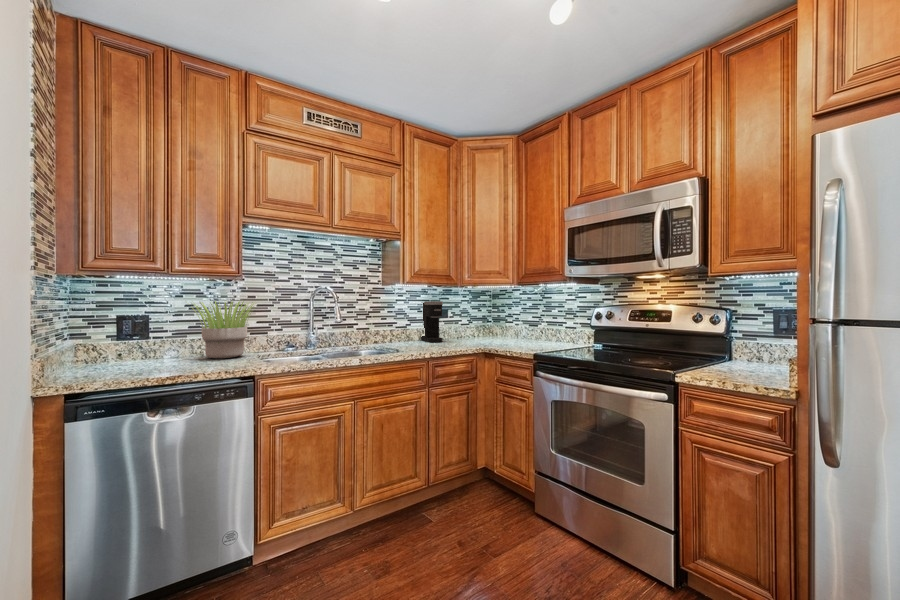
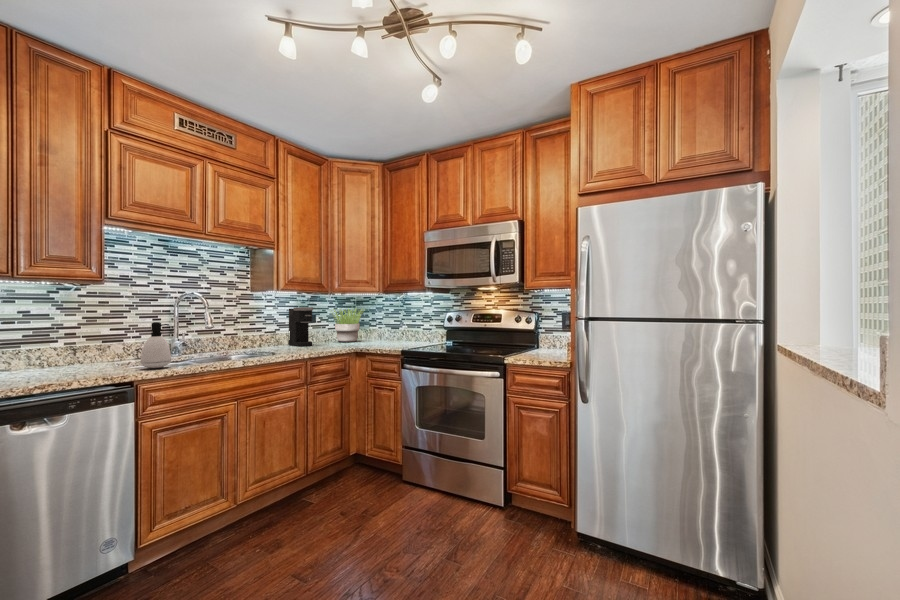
potted plant: present [193,301,254,359] -> present [333,309,363,342]
soap dispenser: none [265,316,292,362] -> present [141,322,171,368]

